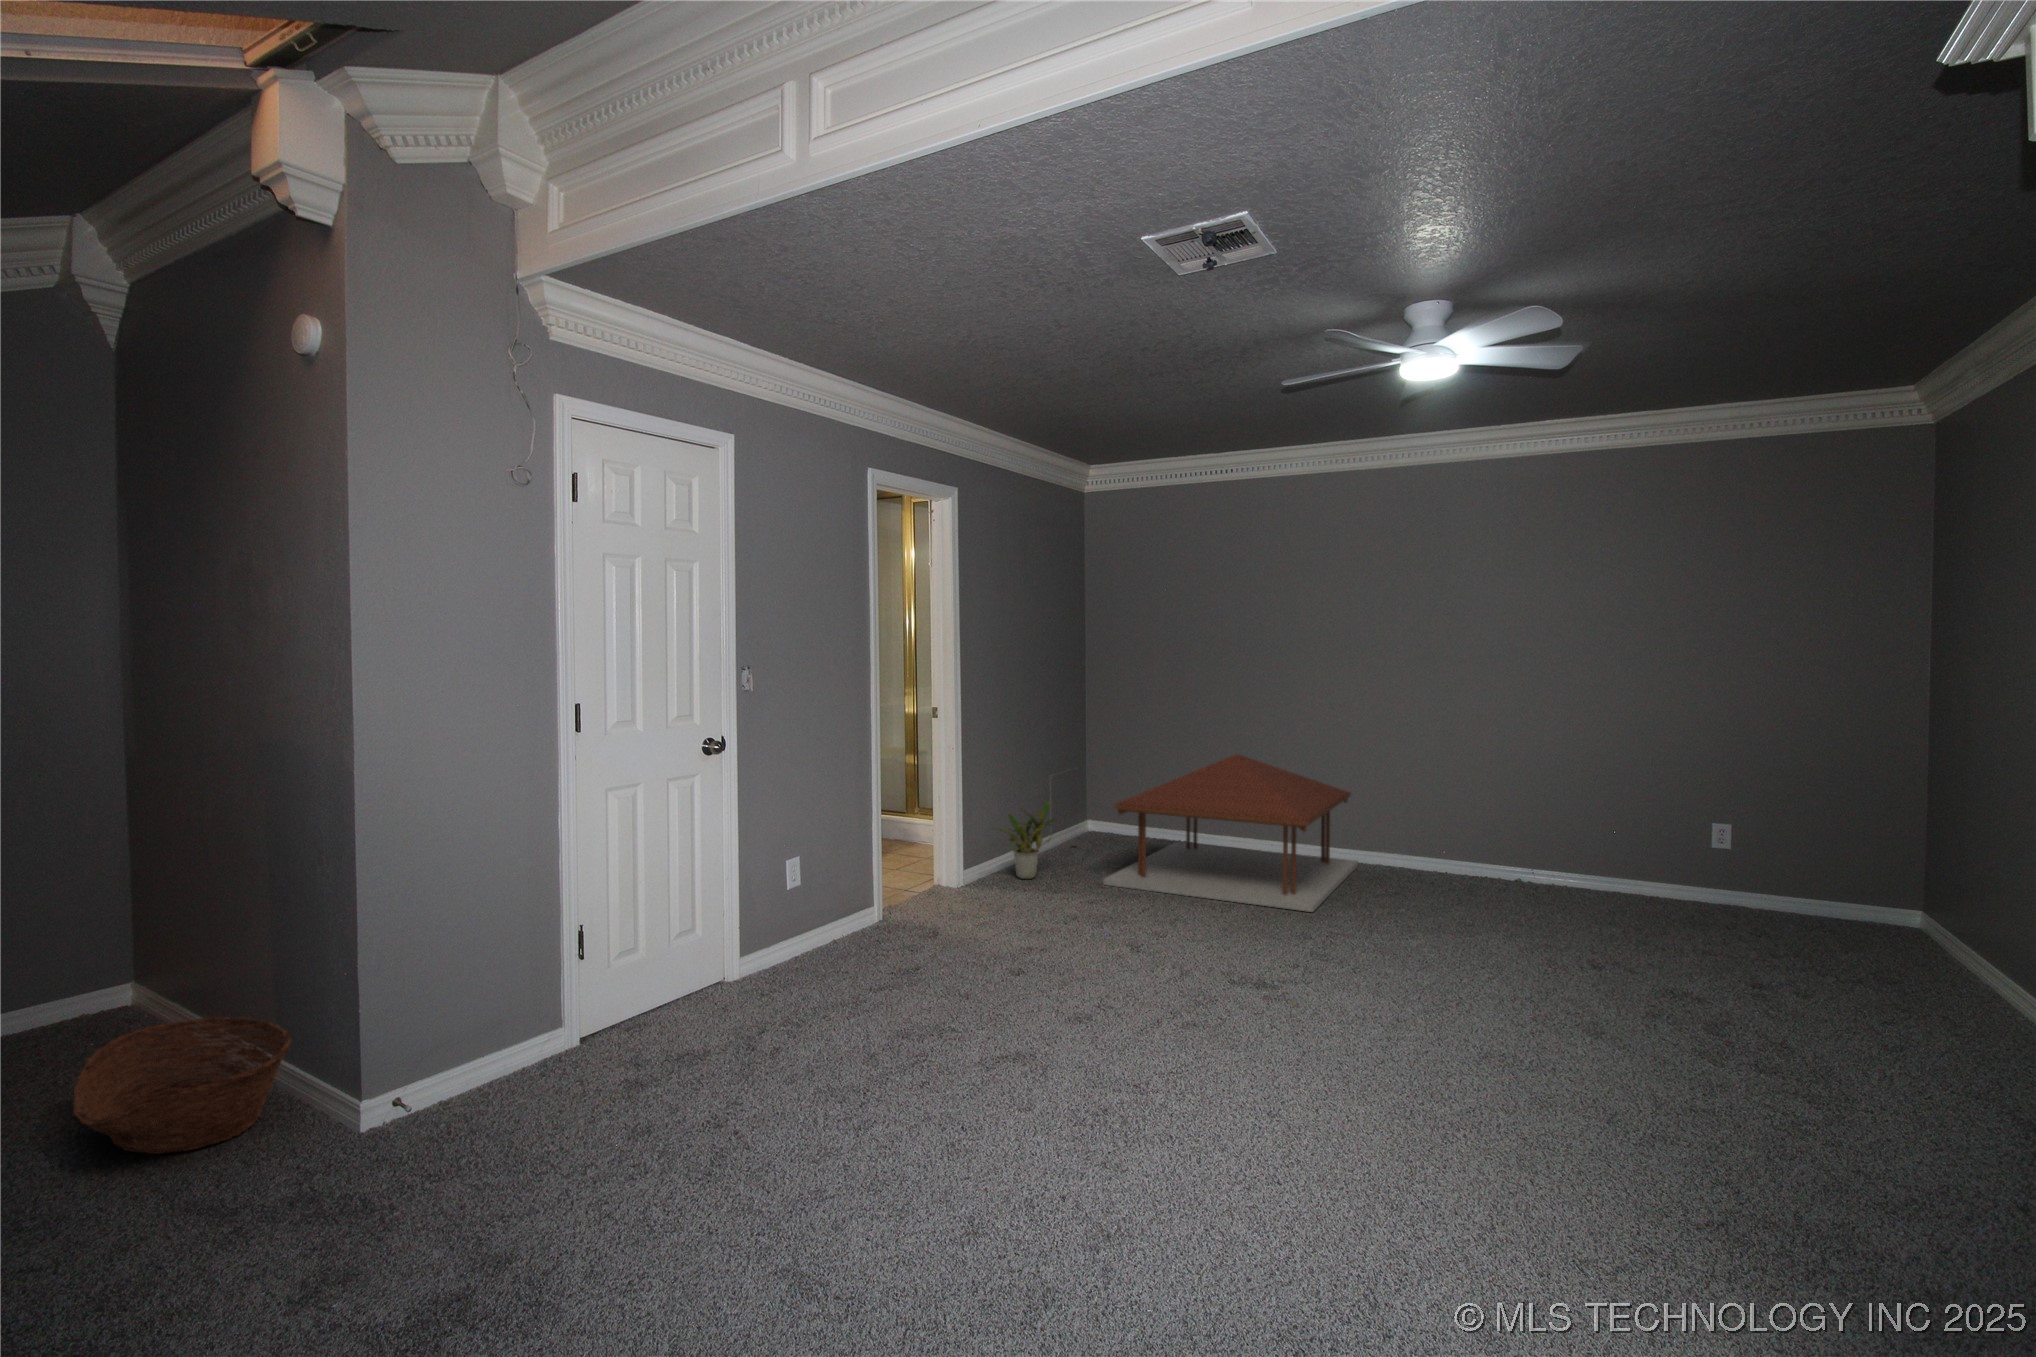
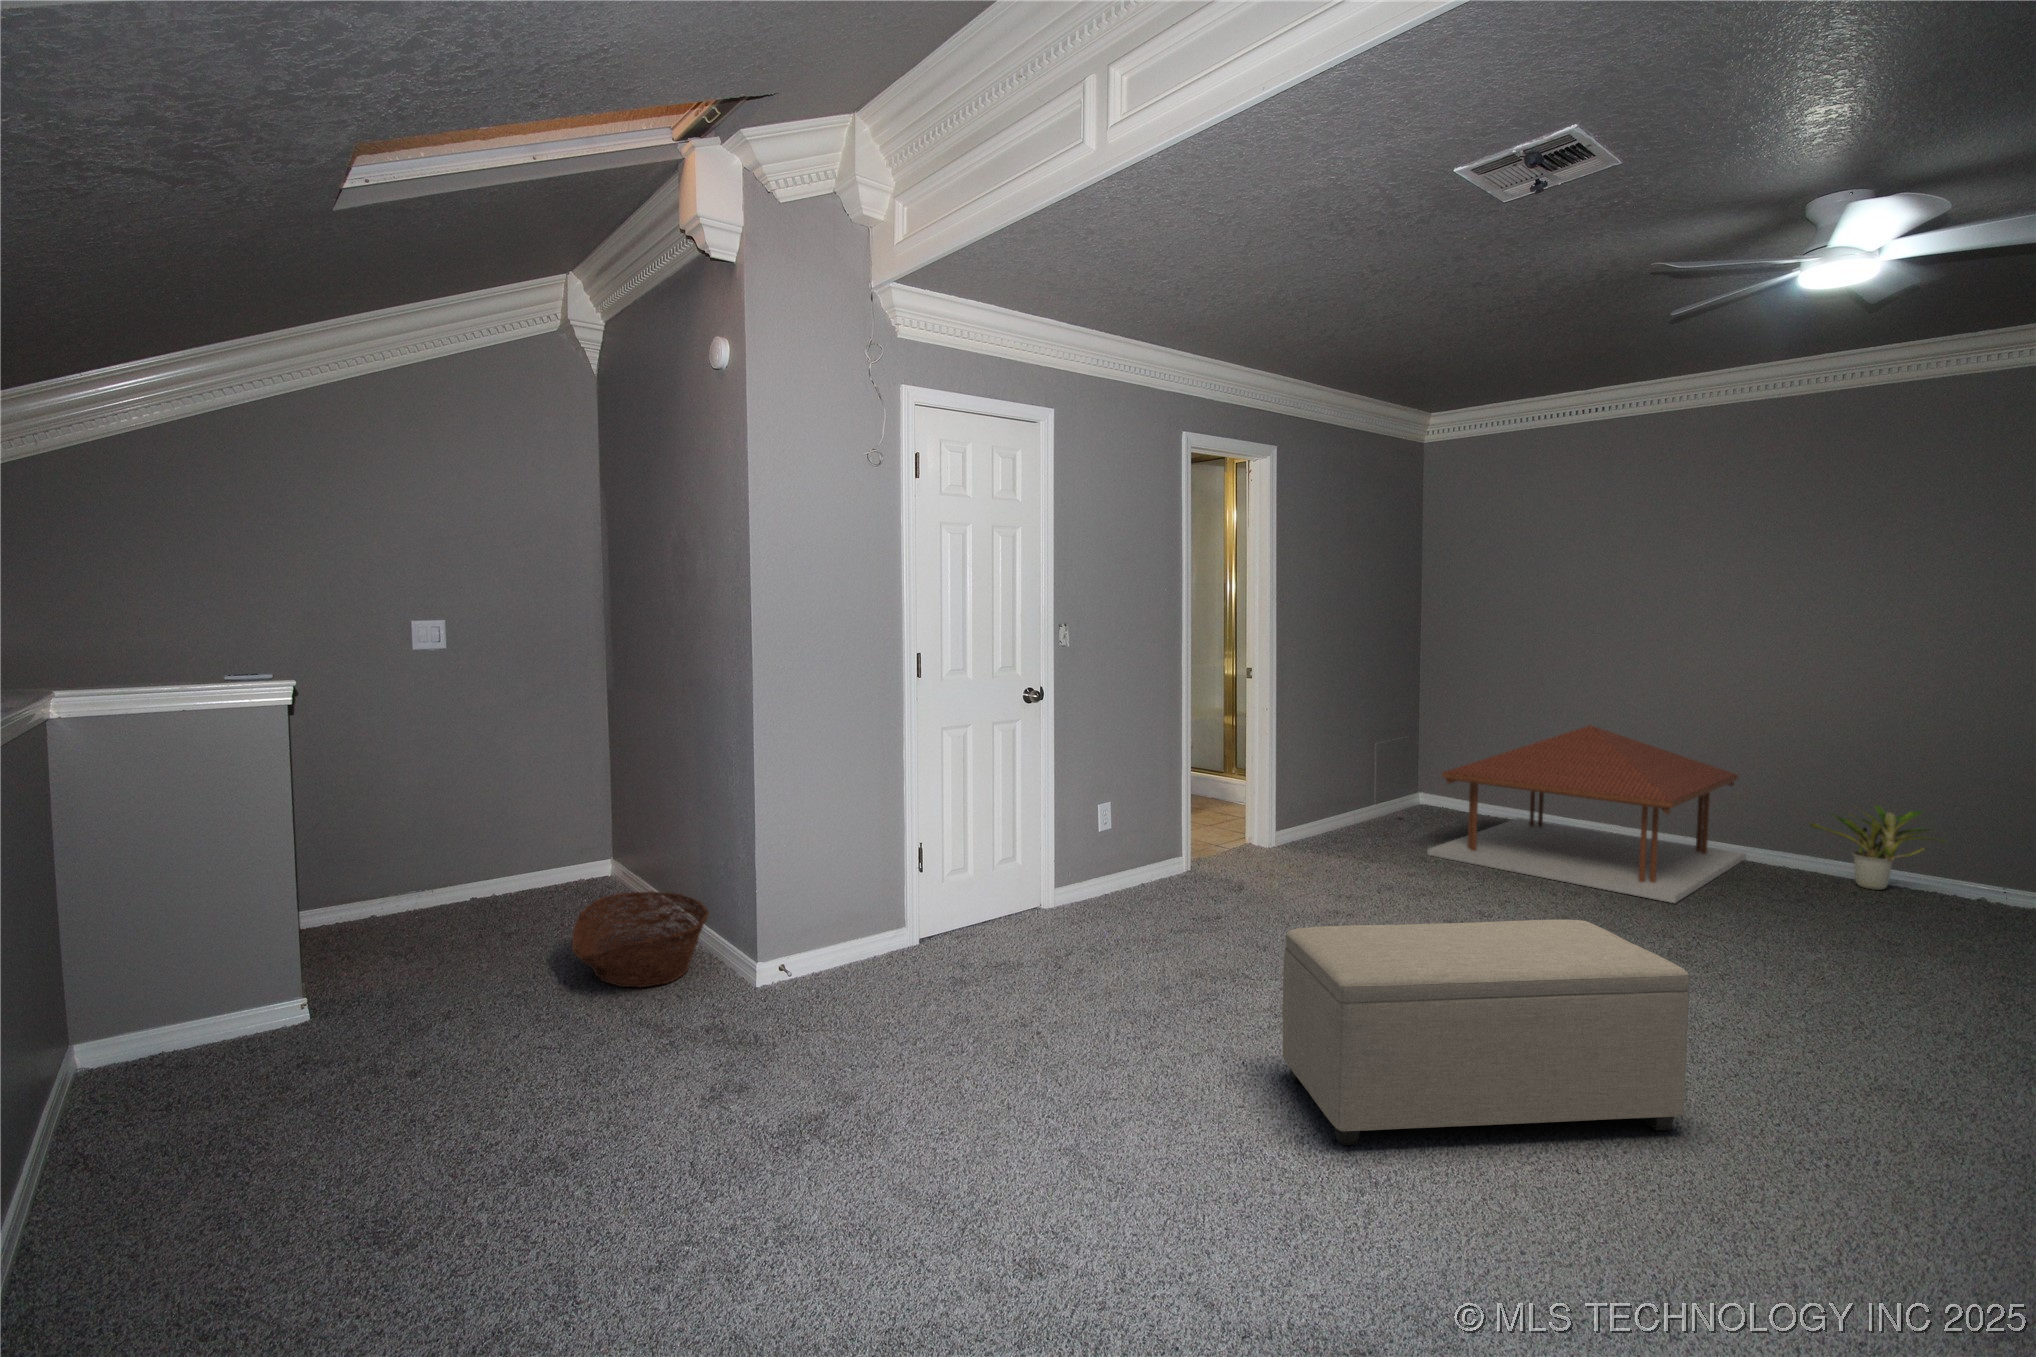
potted plant: present [1000,802,1060,879] -> present [1810,805,1945,890]
ottoman: none [1002,943,1358,1202] -> present [1283,919,1690,1145]

